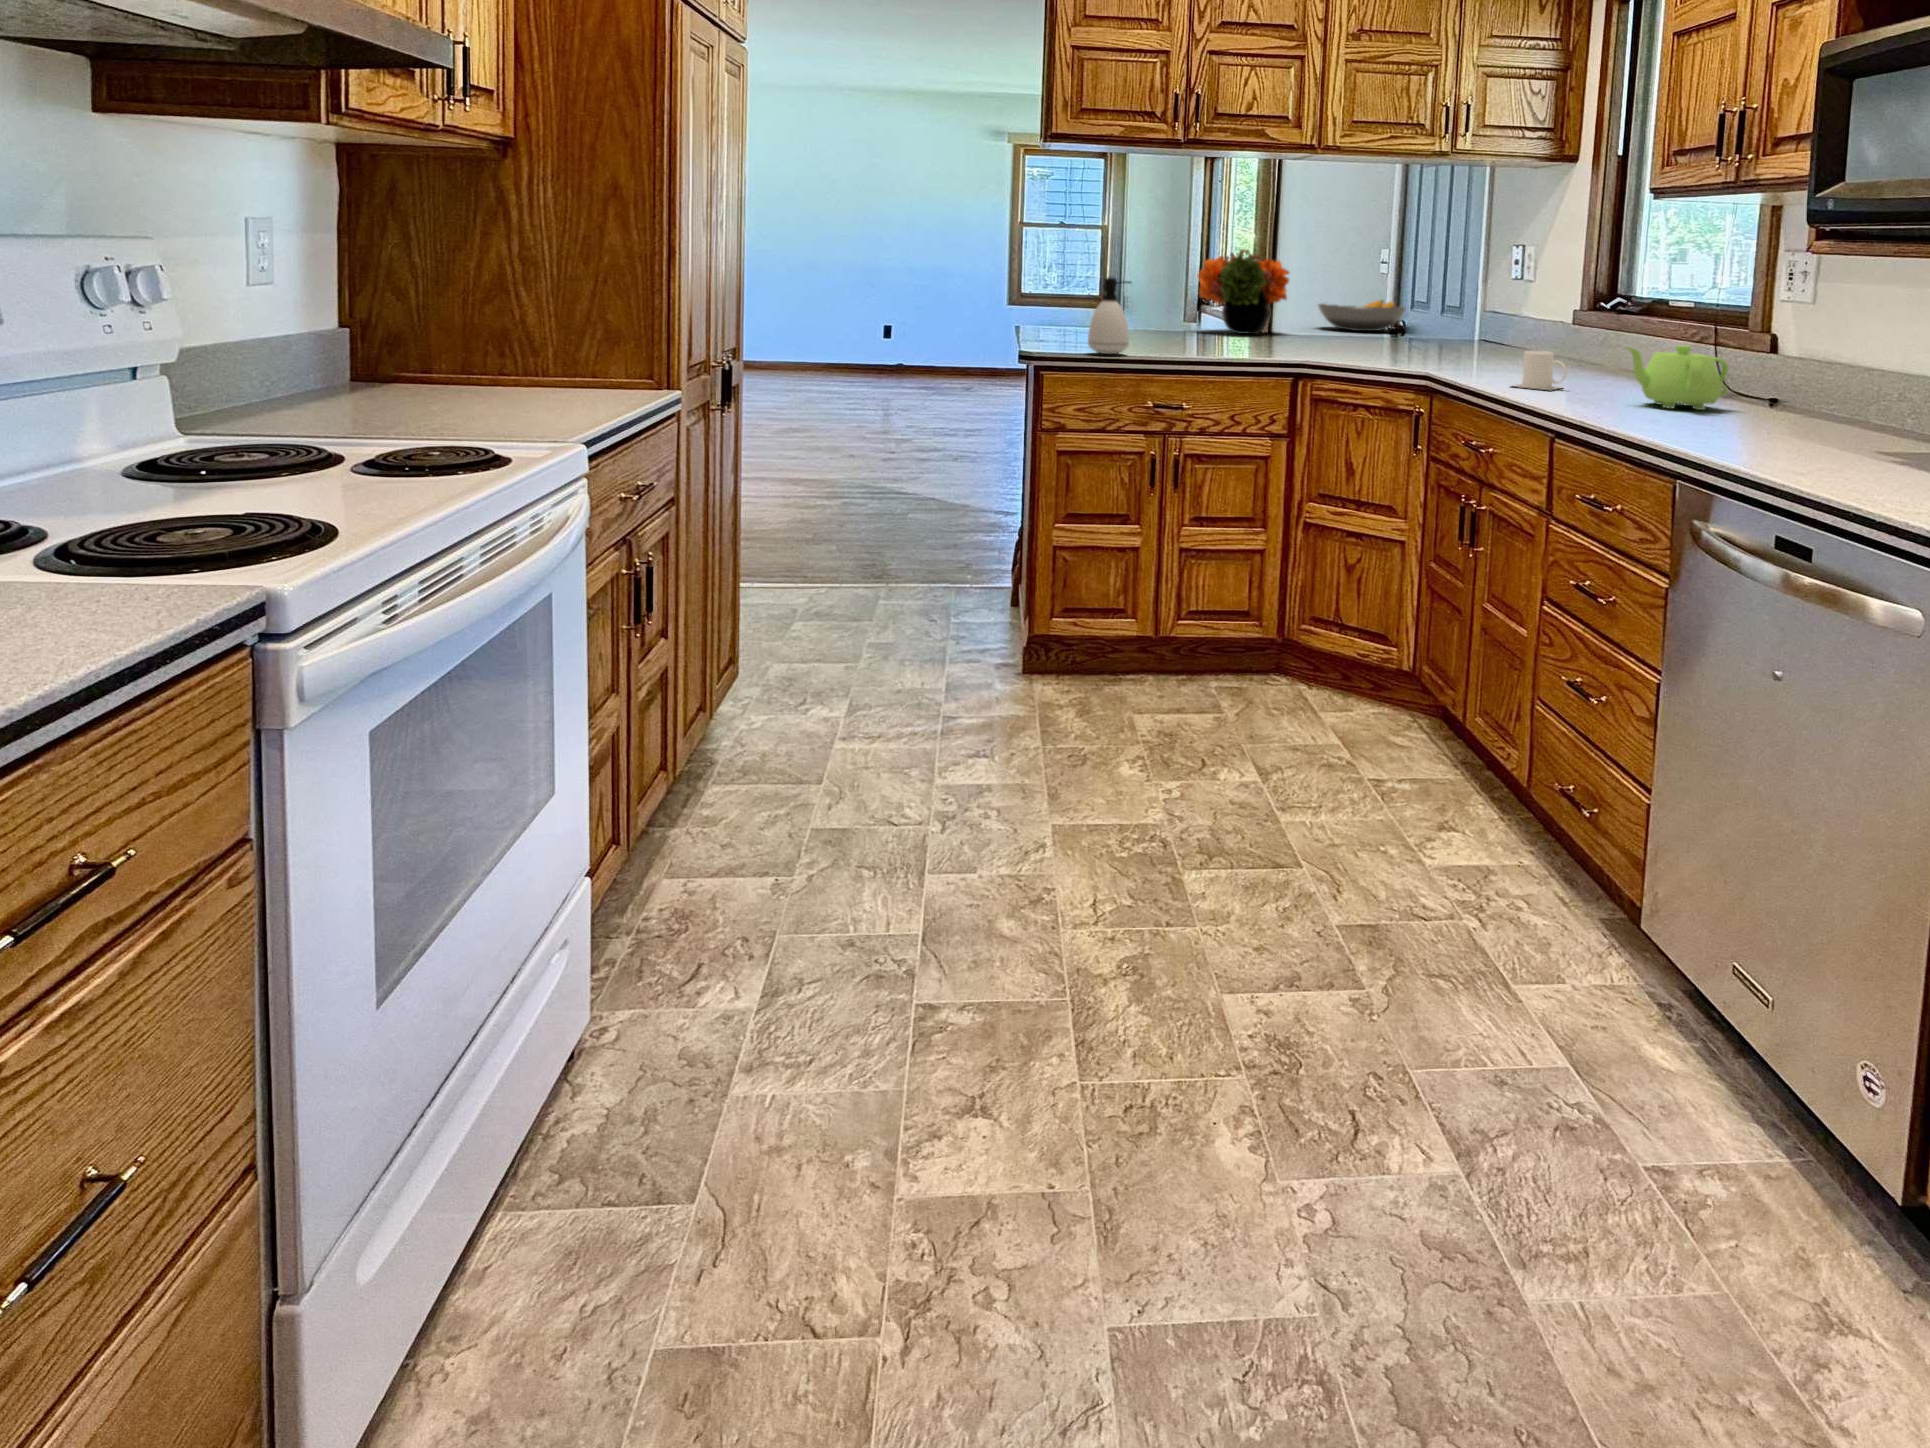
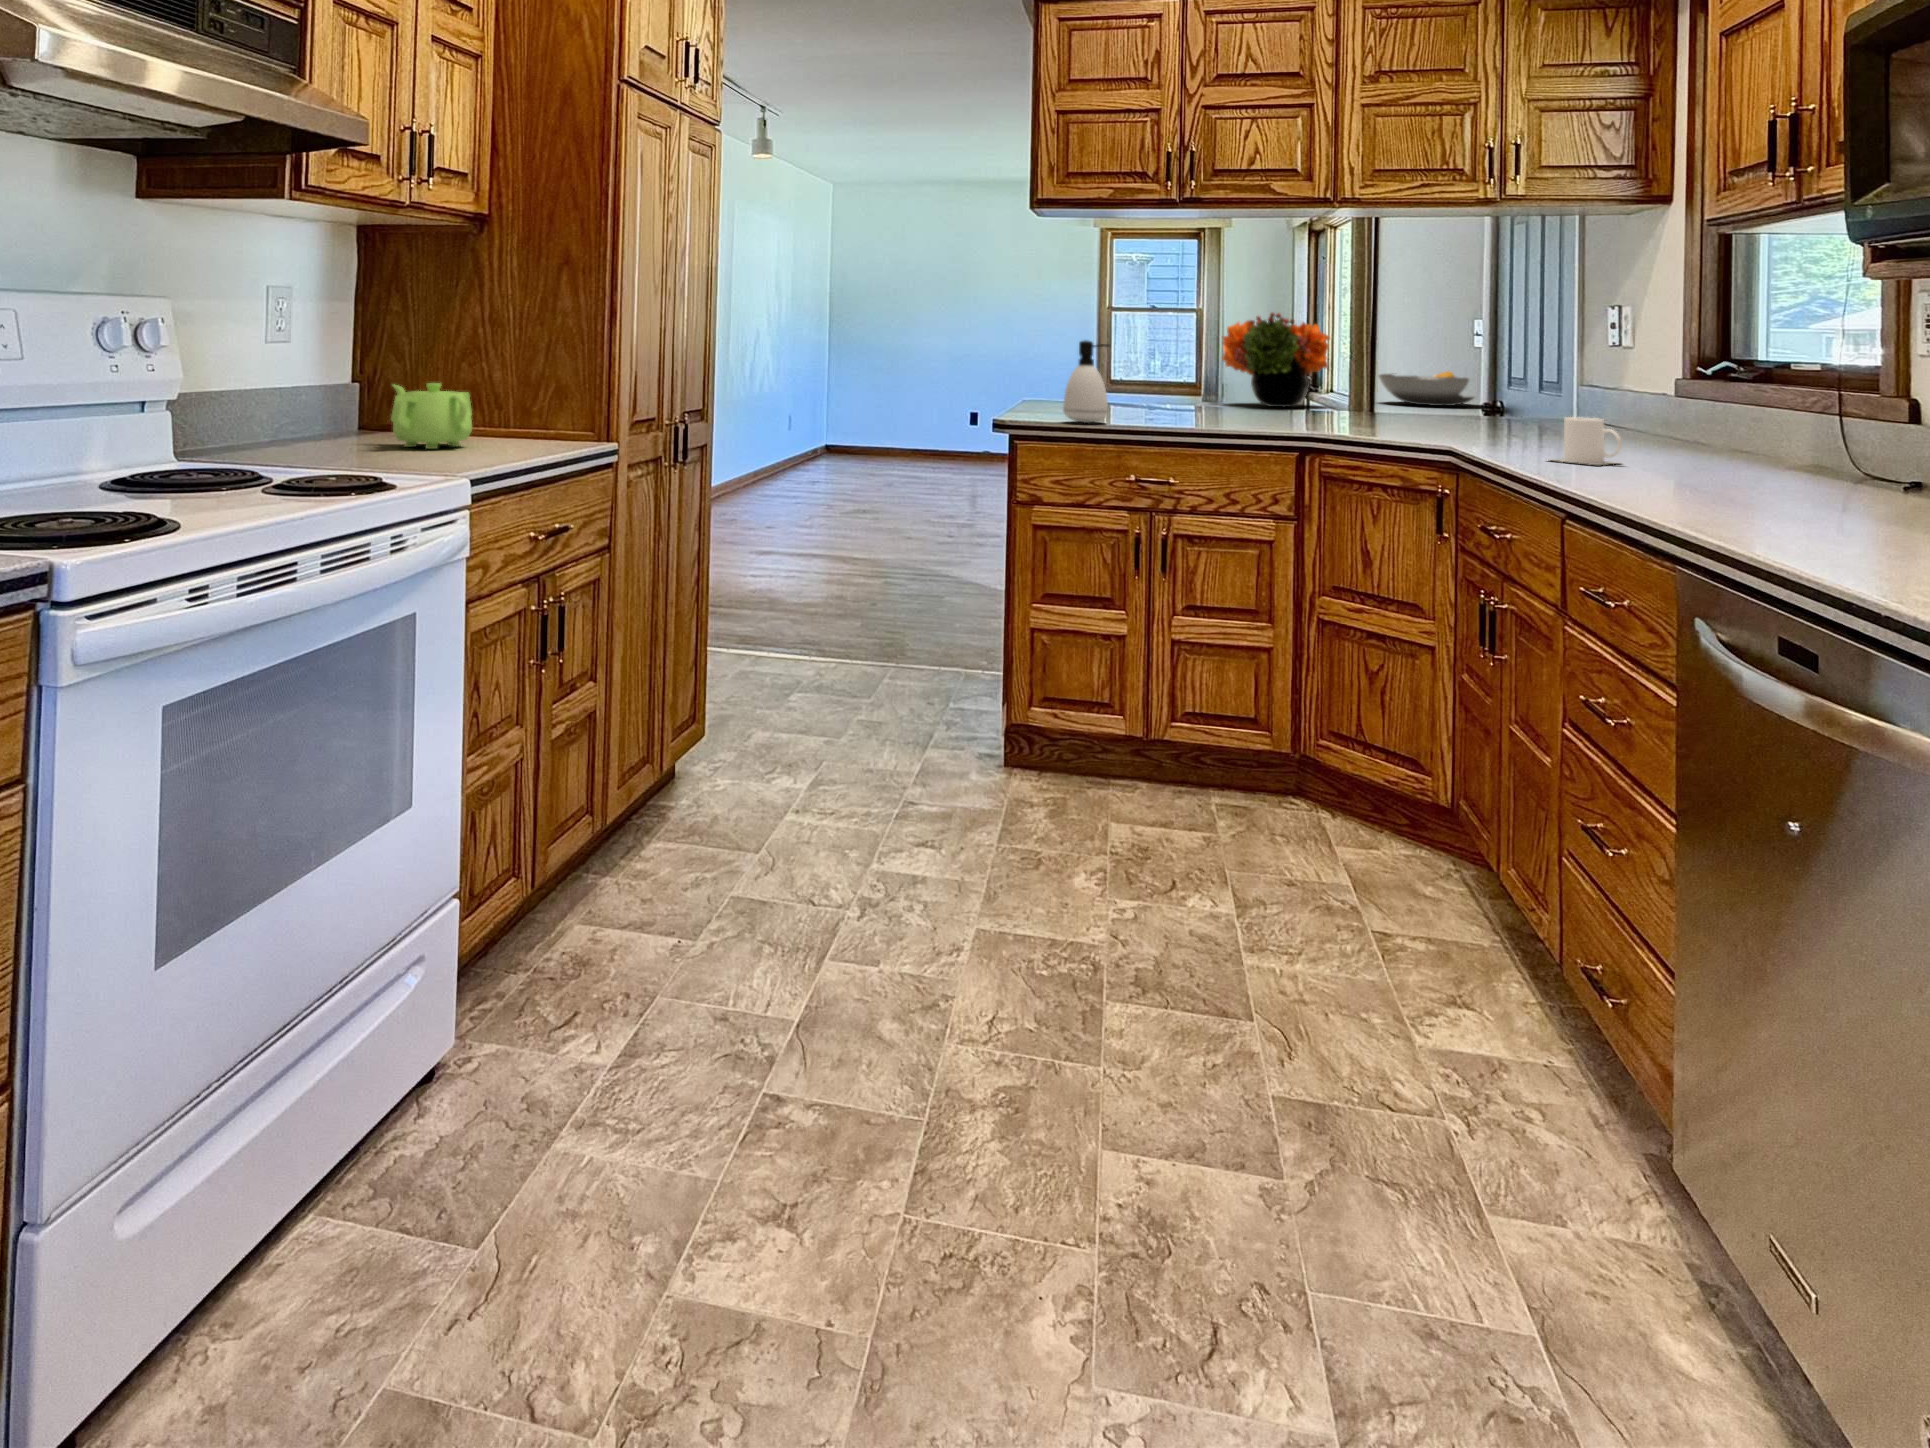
teapot: present [1625,345,1728,410] -> present [391,383,472,449]

